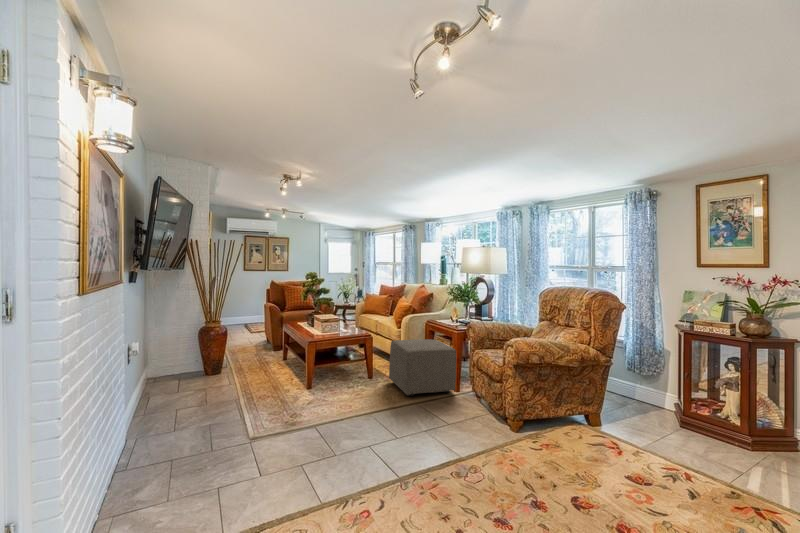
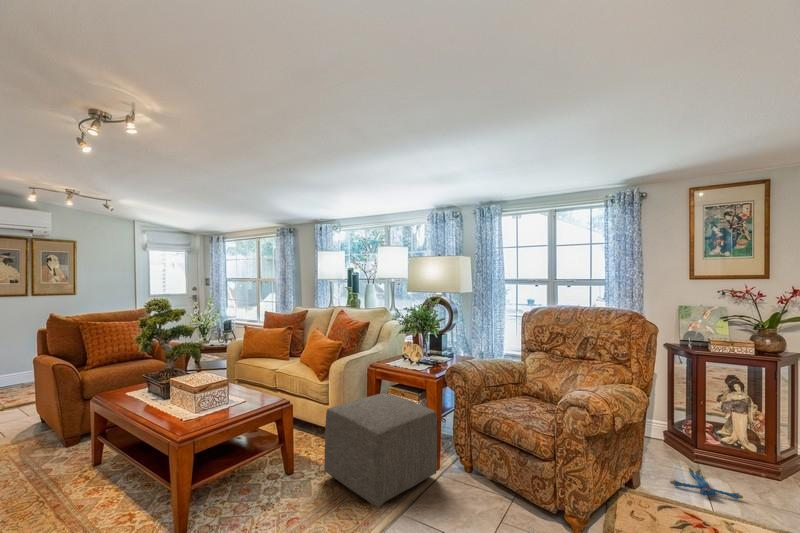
plush toy: none [635,423,694,446] -> present [670,468,743,499]

